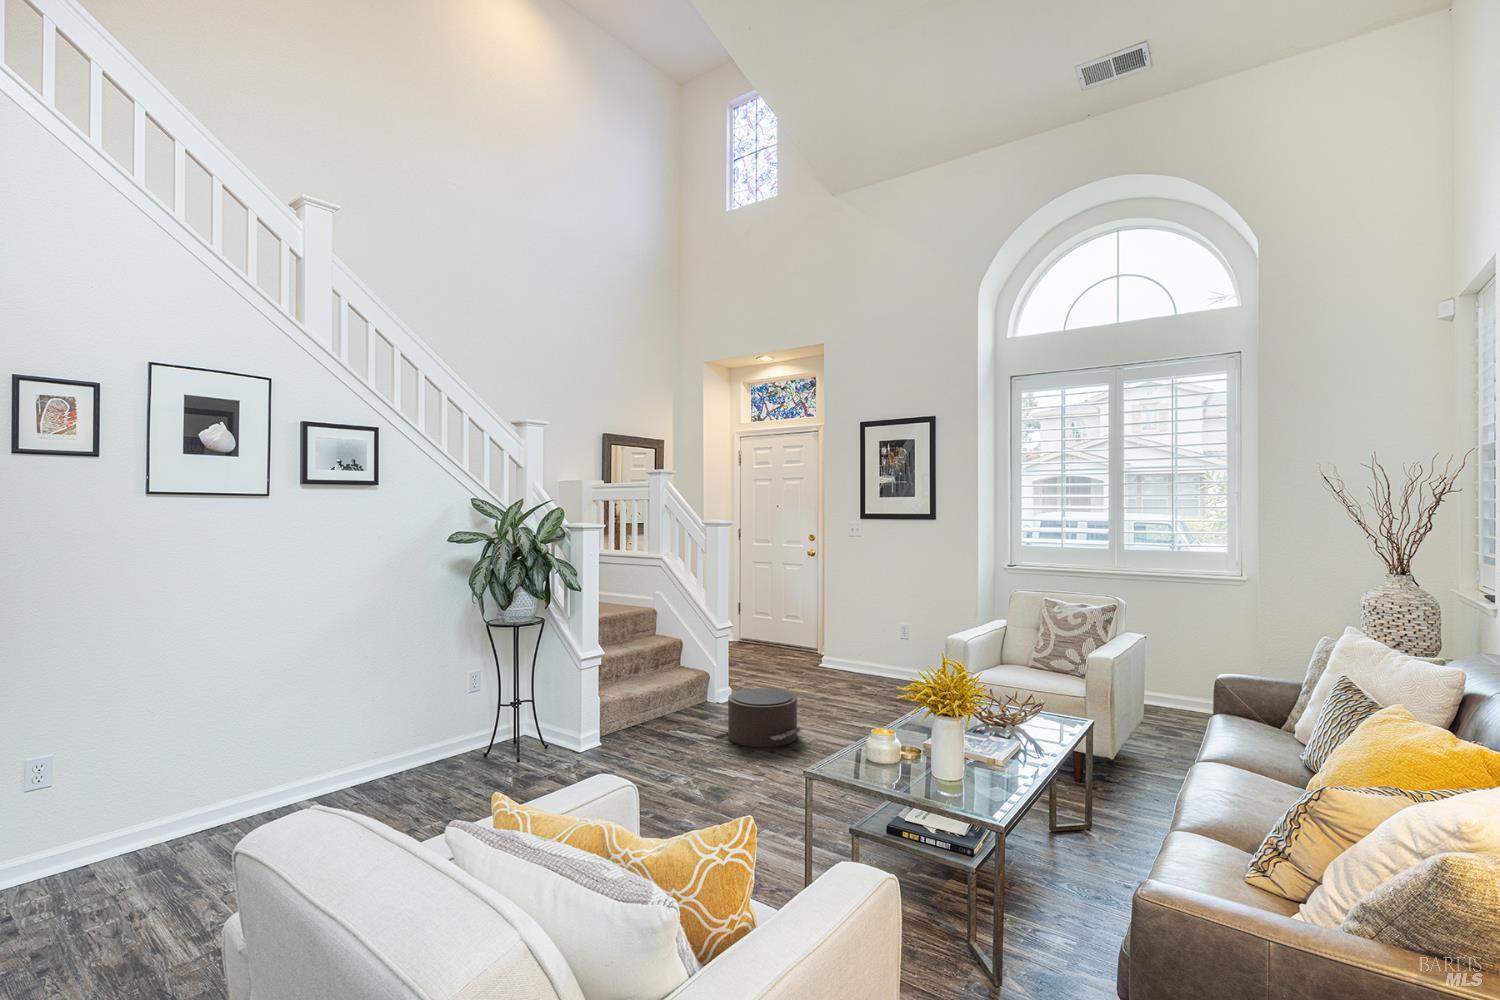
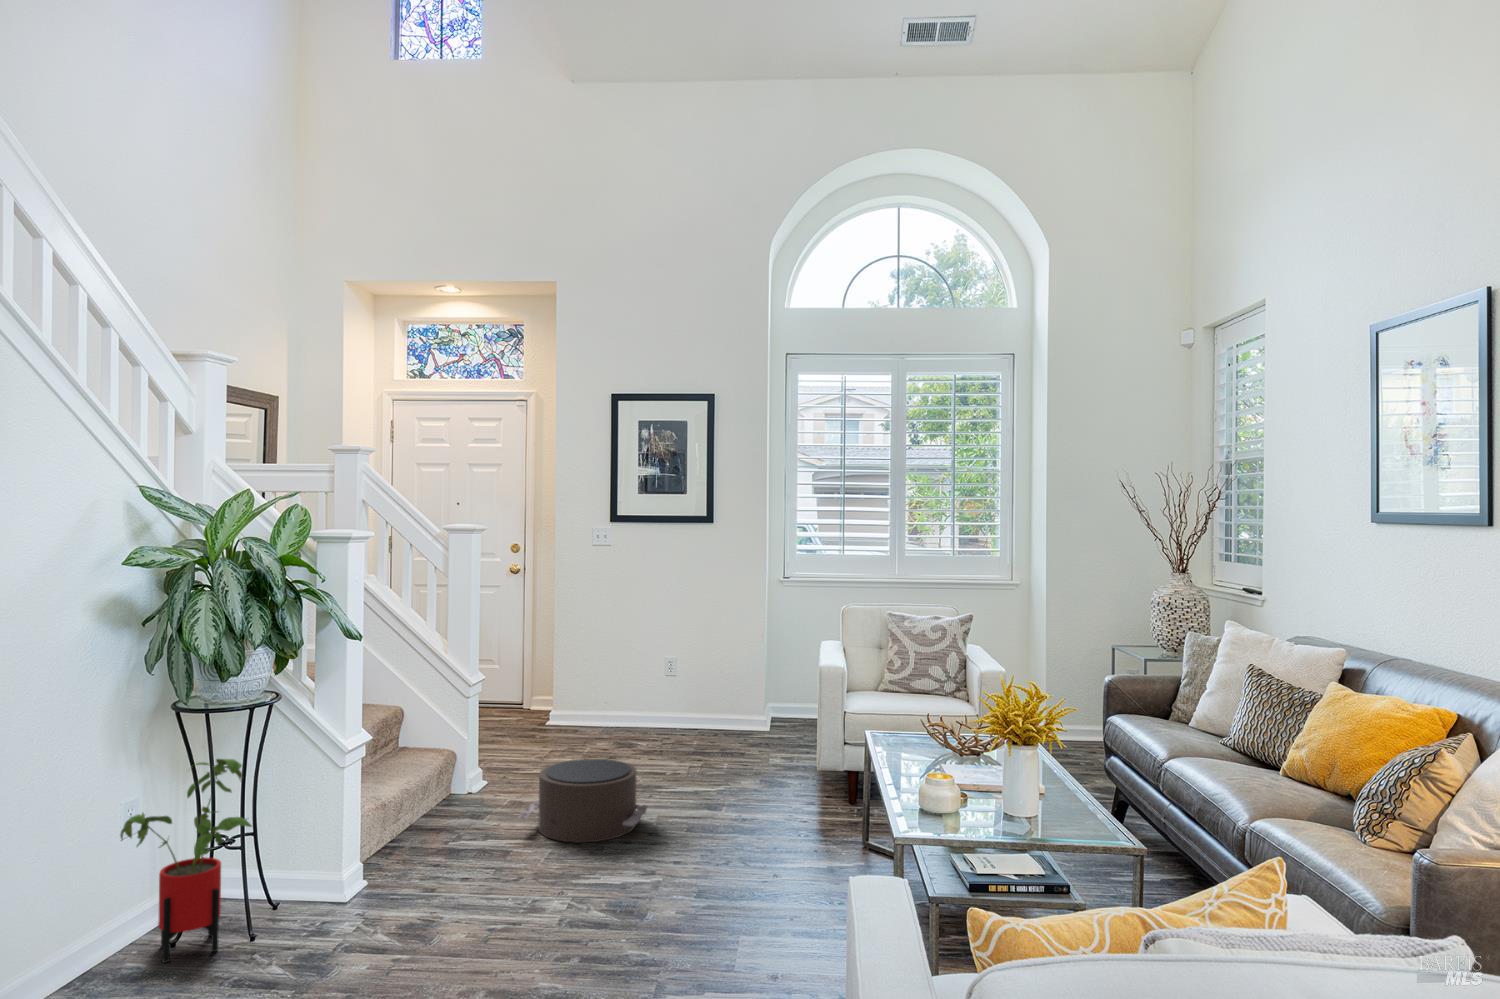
house plant: none [458,655,525,765] -> present [120,759,252,963]

